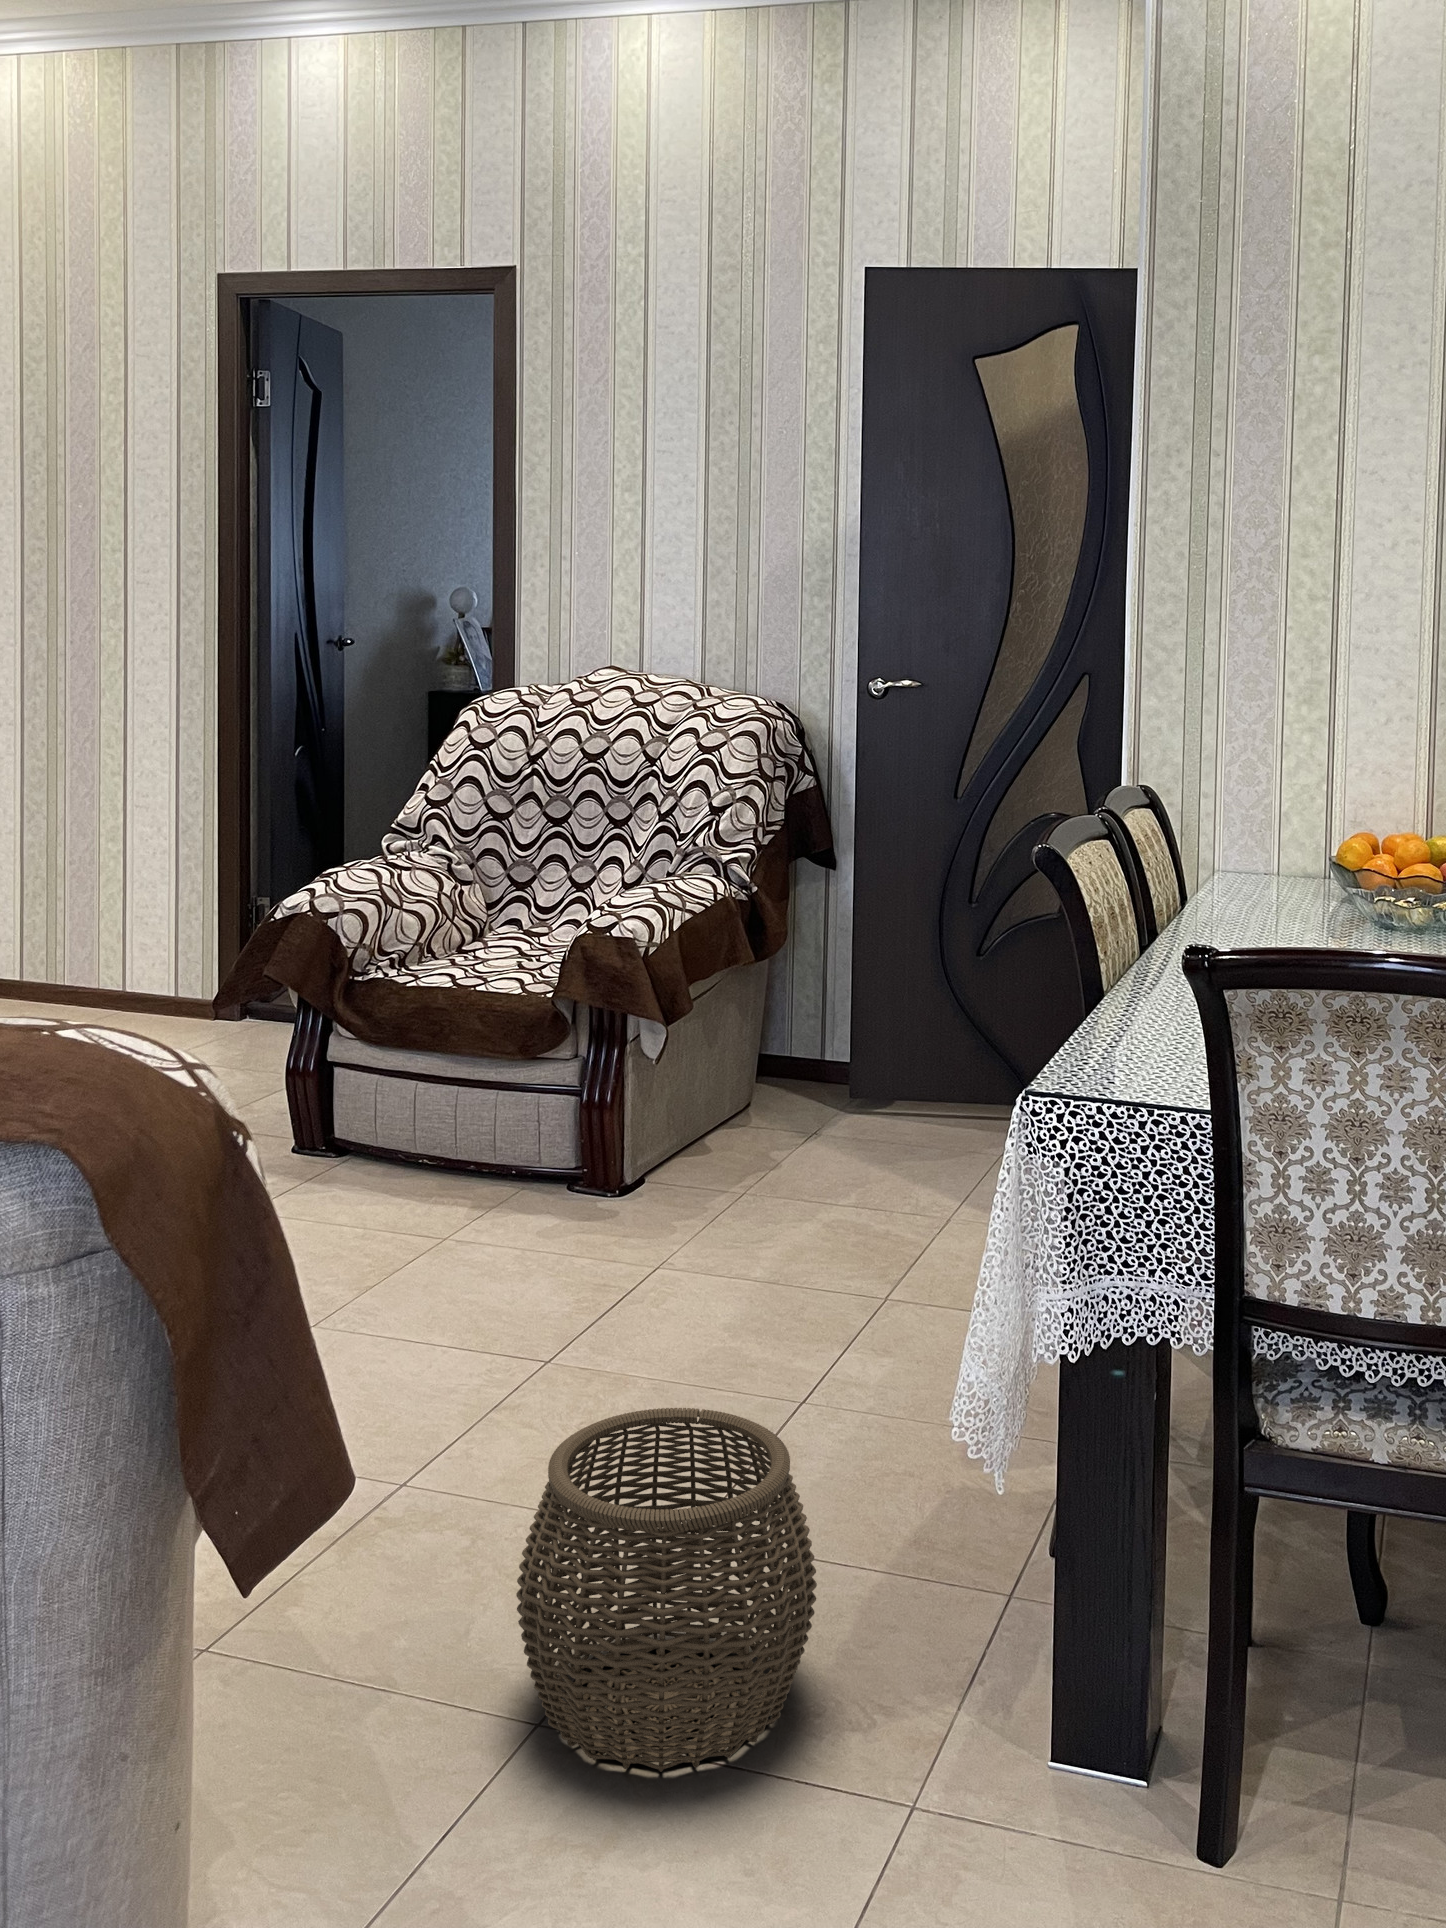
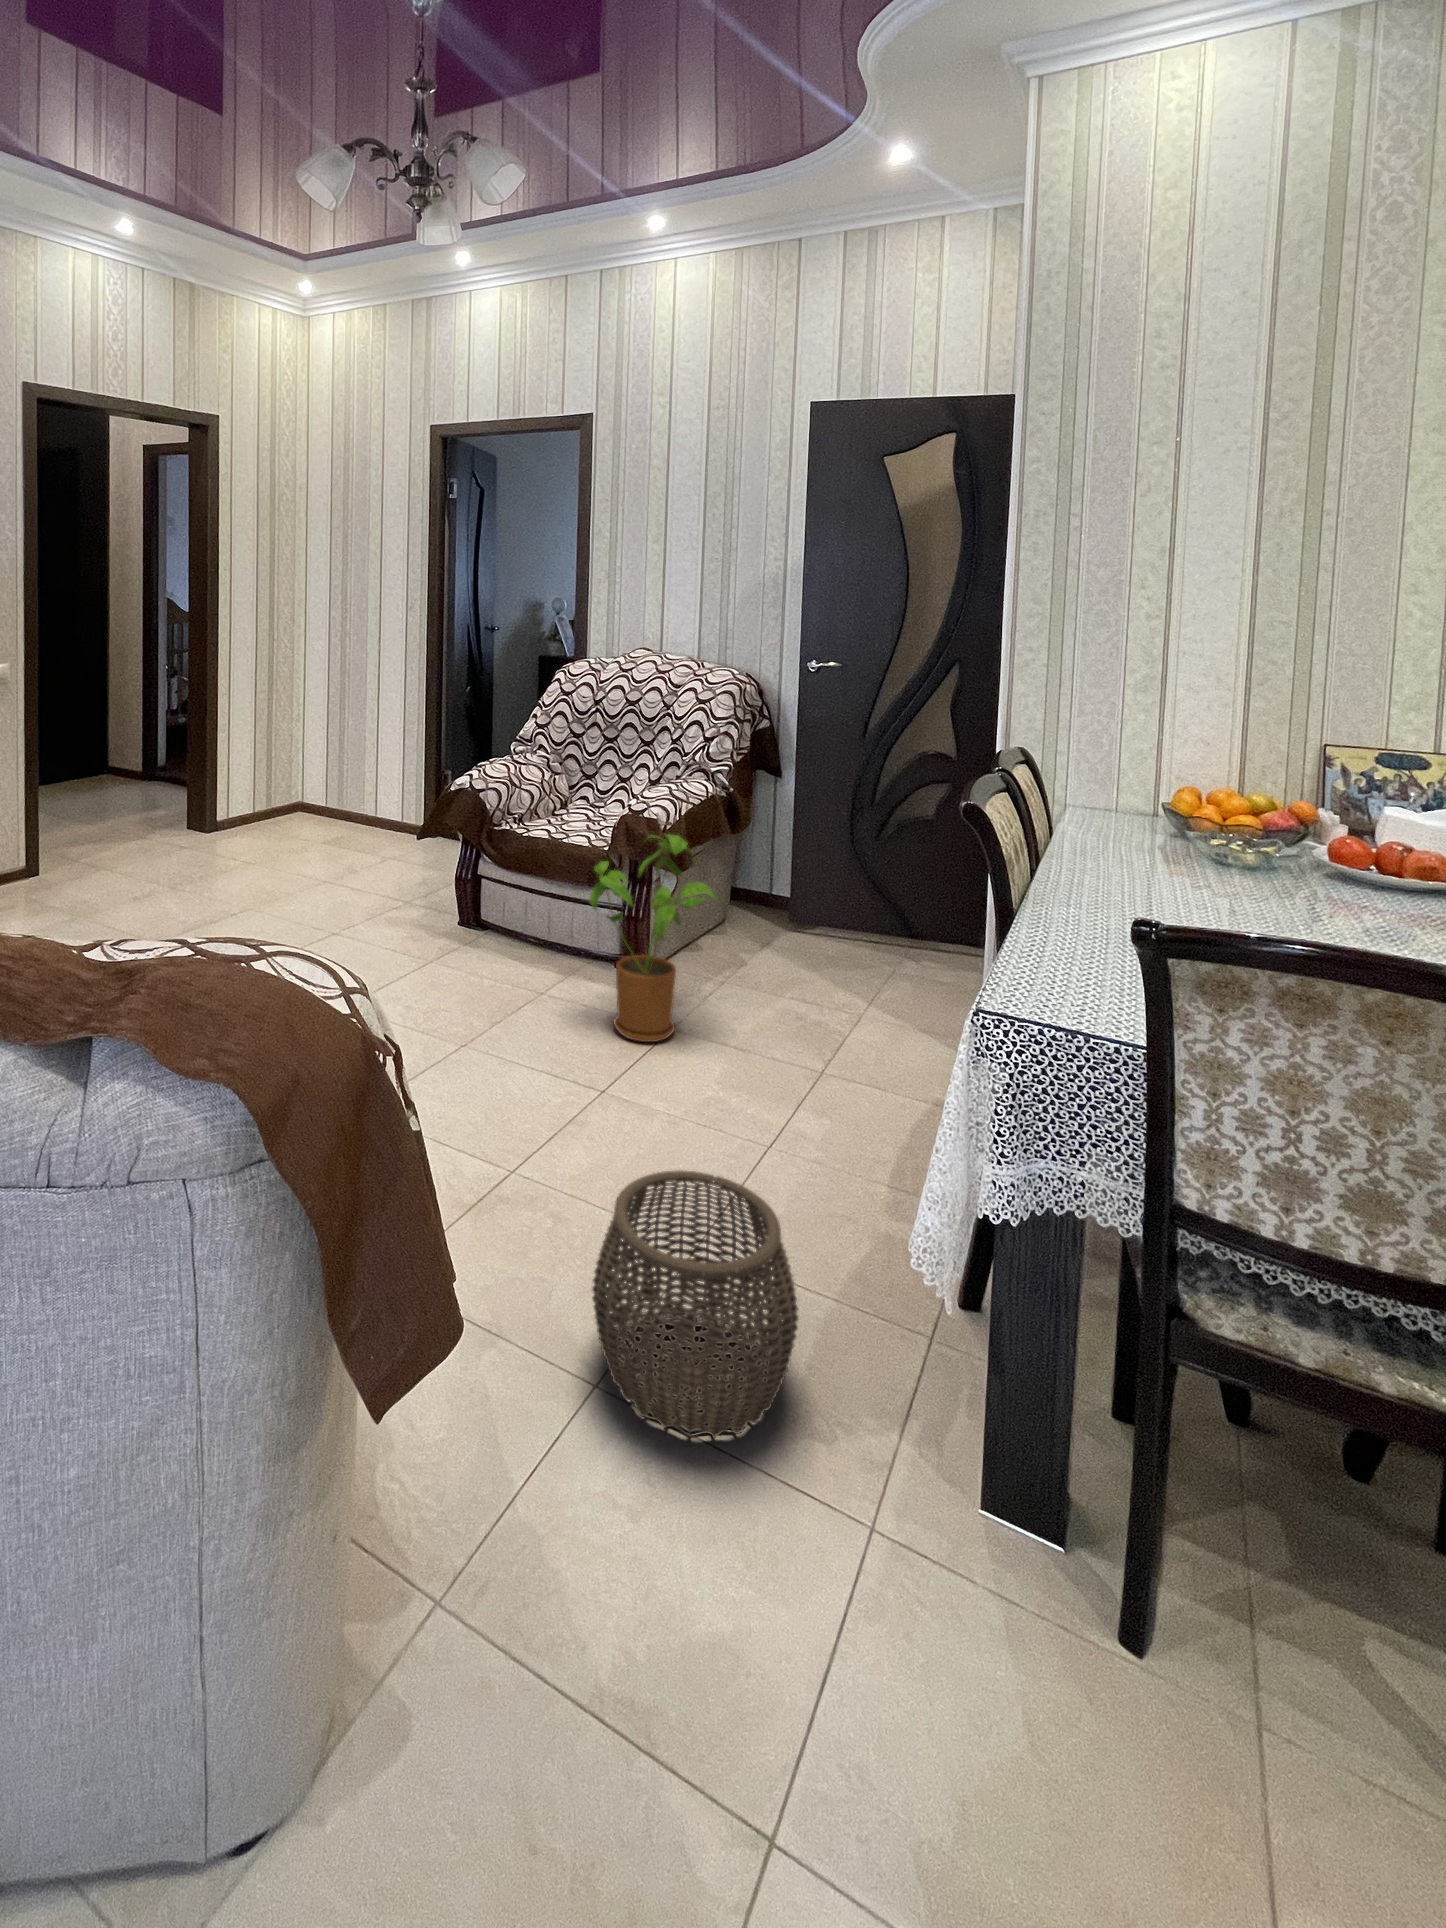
house plant: none [519,953,728,1291] -> present [590,834,717,1042]

